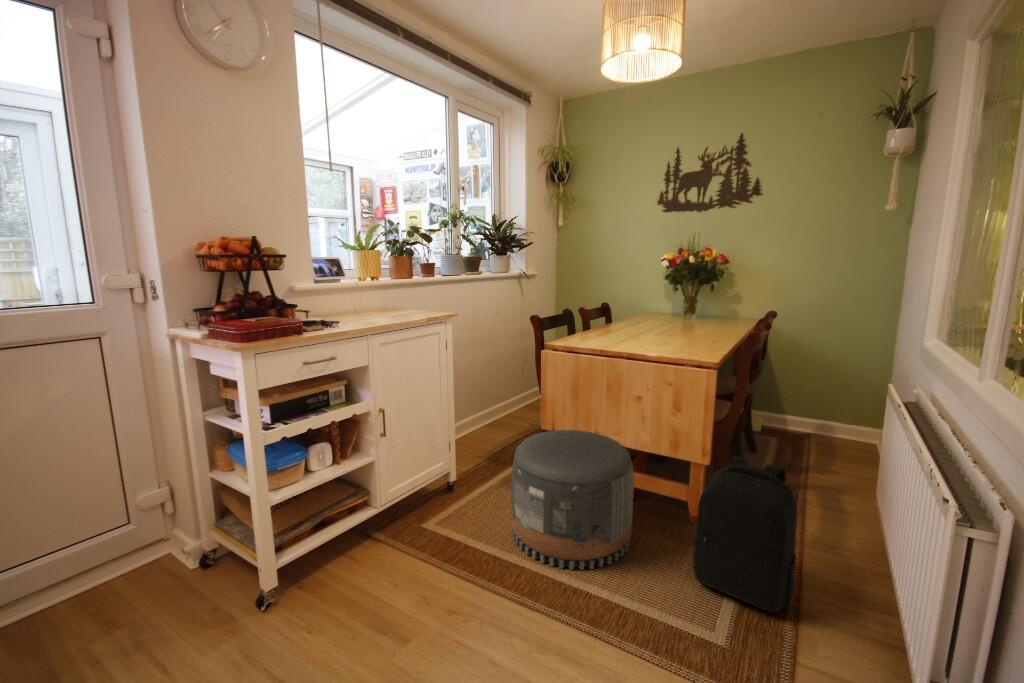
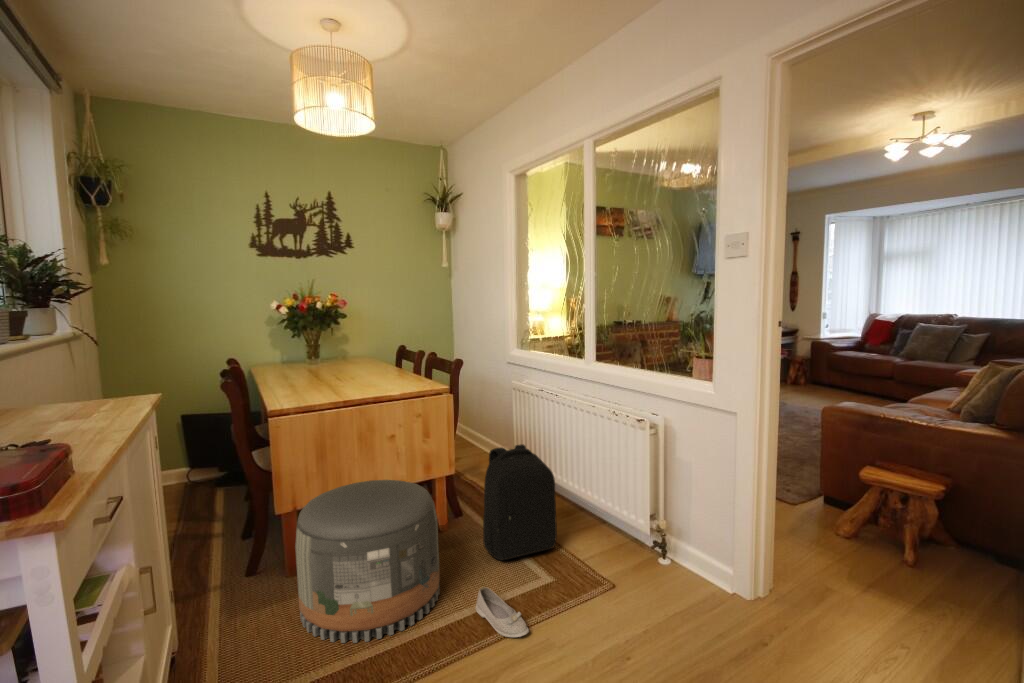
shoe: none [597,580,627,648] -> present [476,587,529,637]

